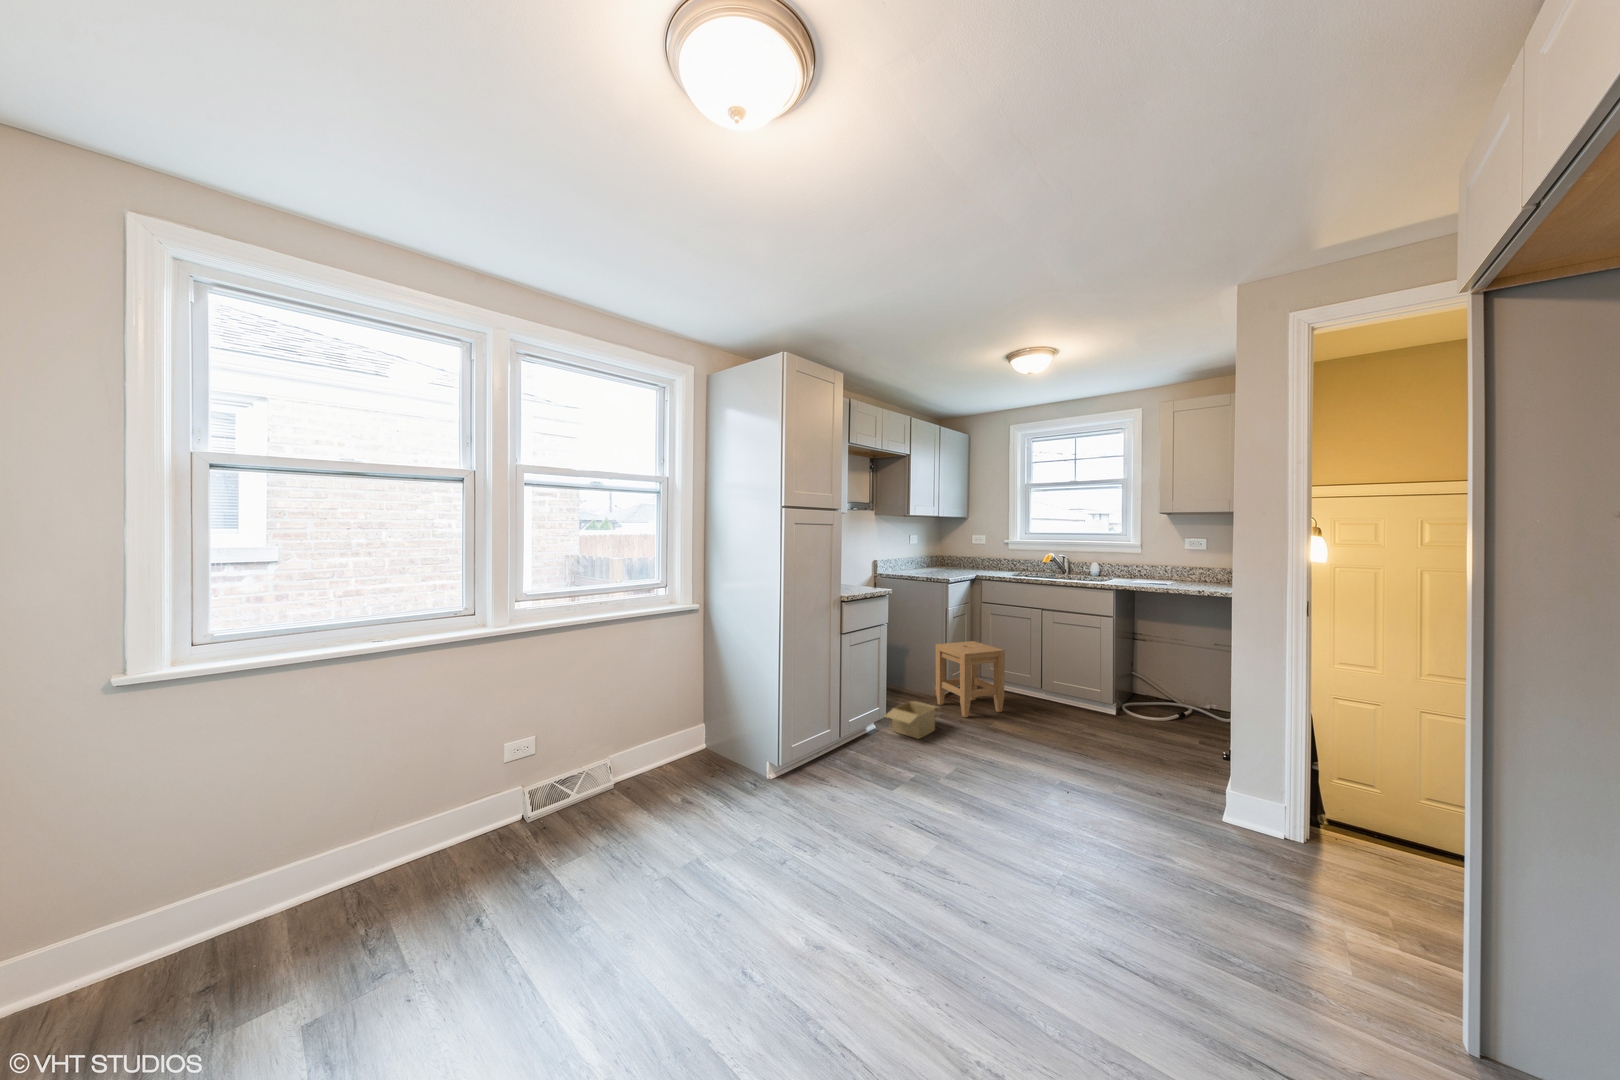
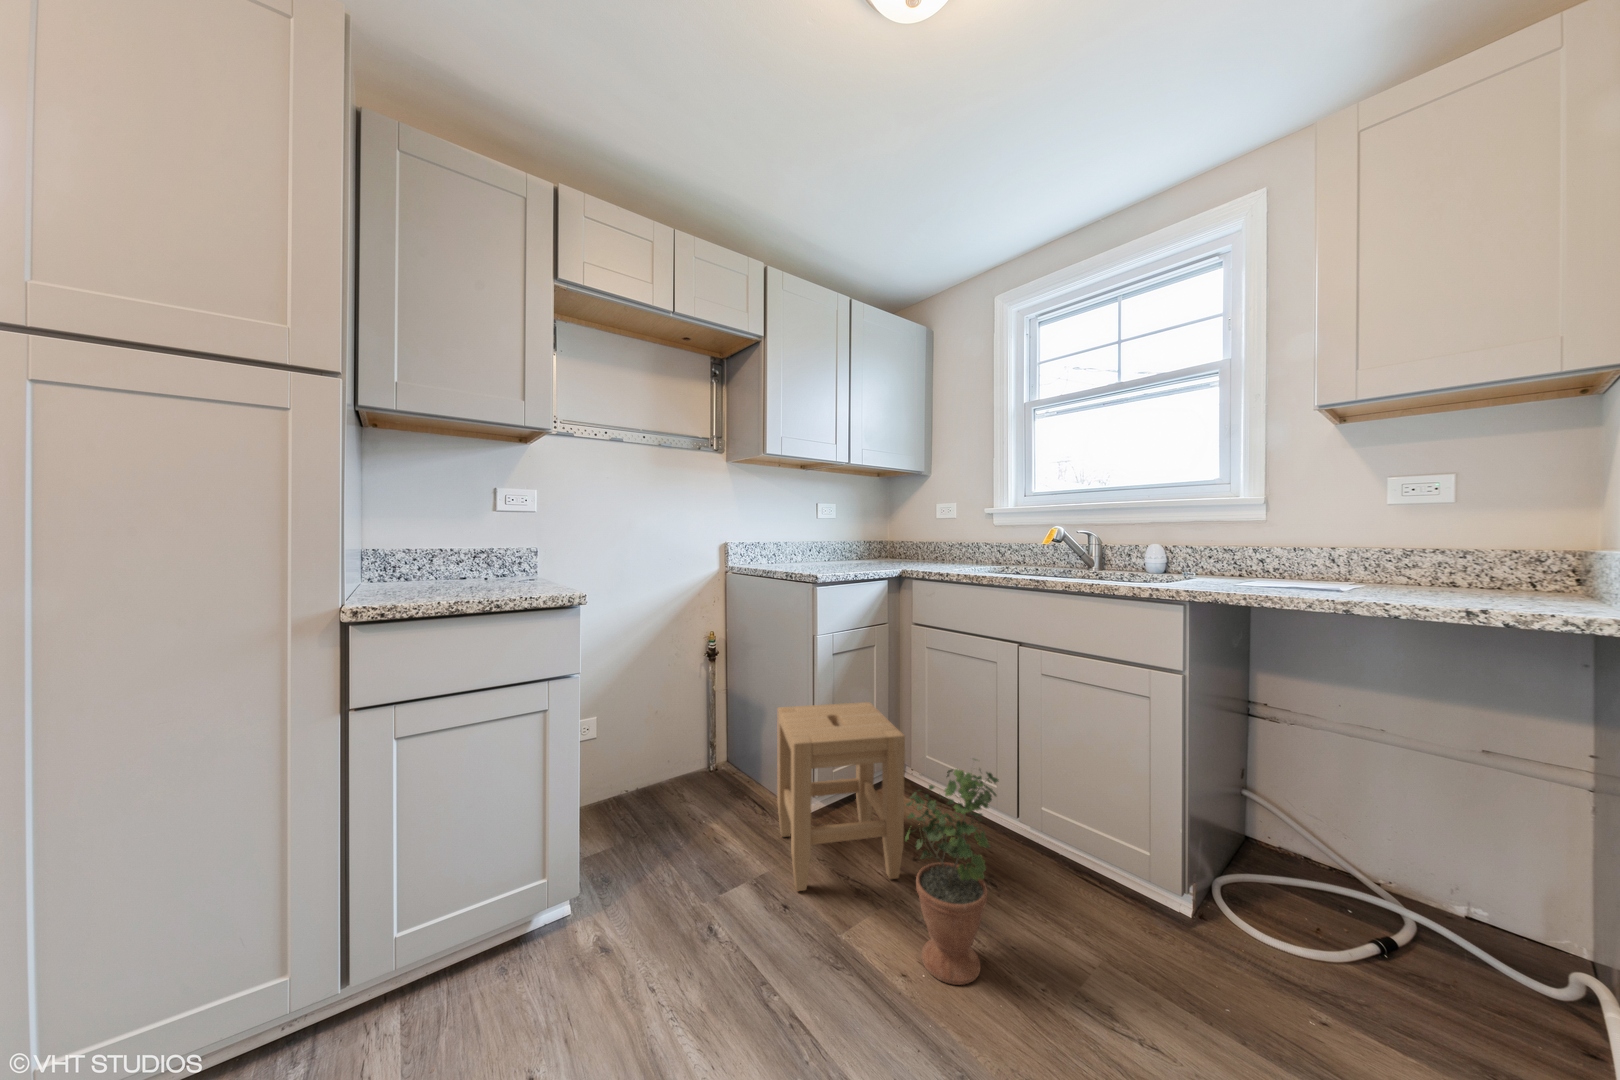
potted plant: none [1018,652,1054,732] -> present [905,759,998,985]
cardboard box: present [885,701,939,739] -> none [541,845,714,978]

